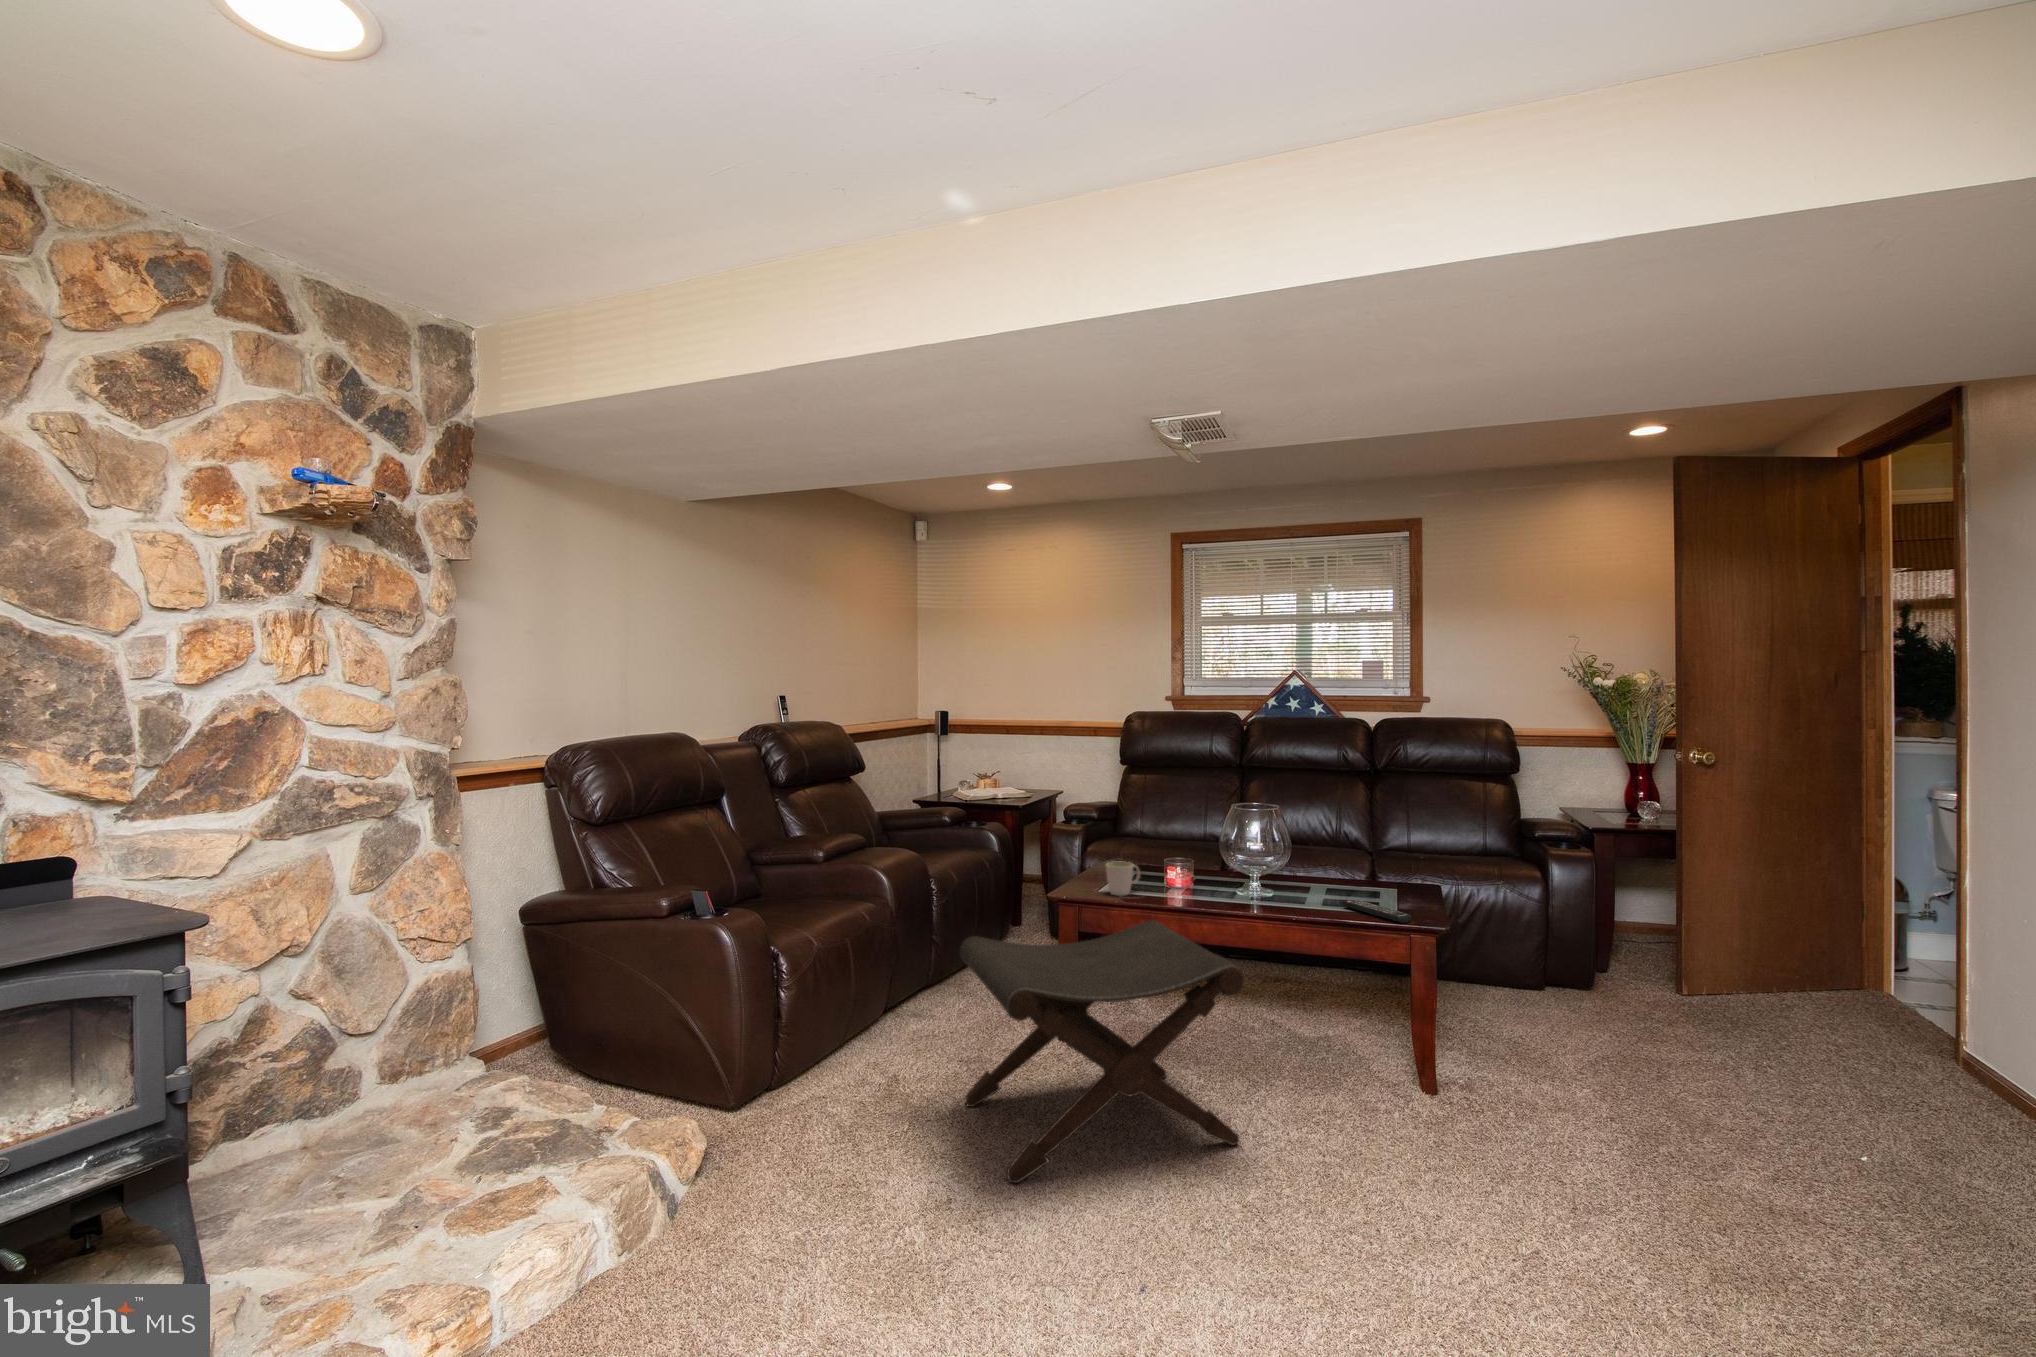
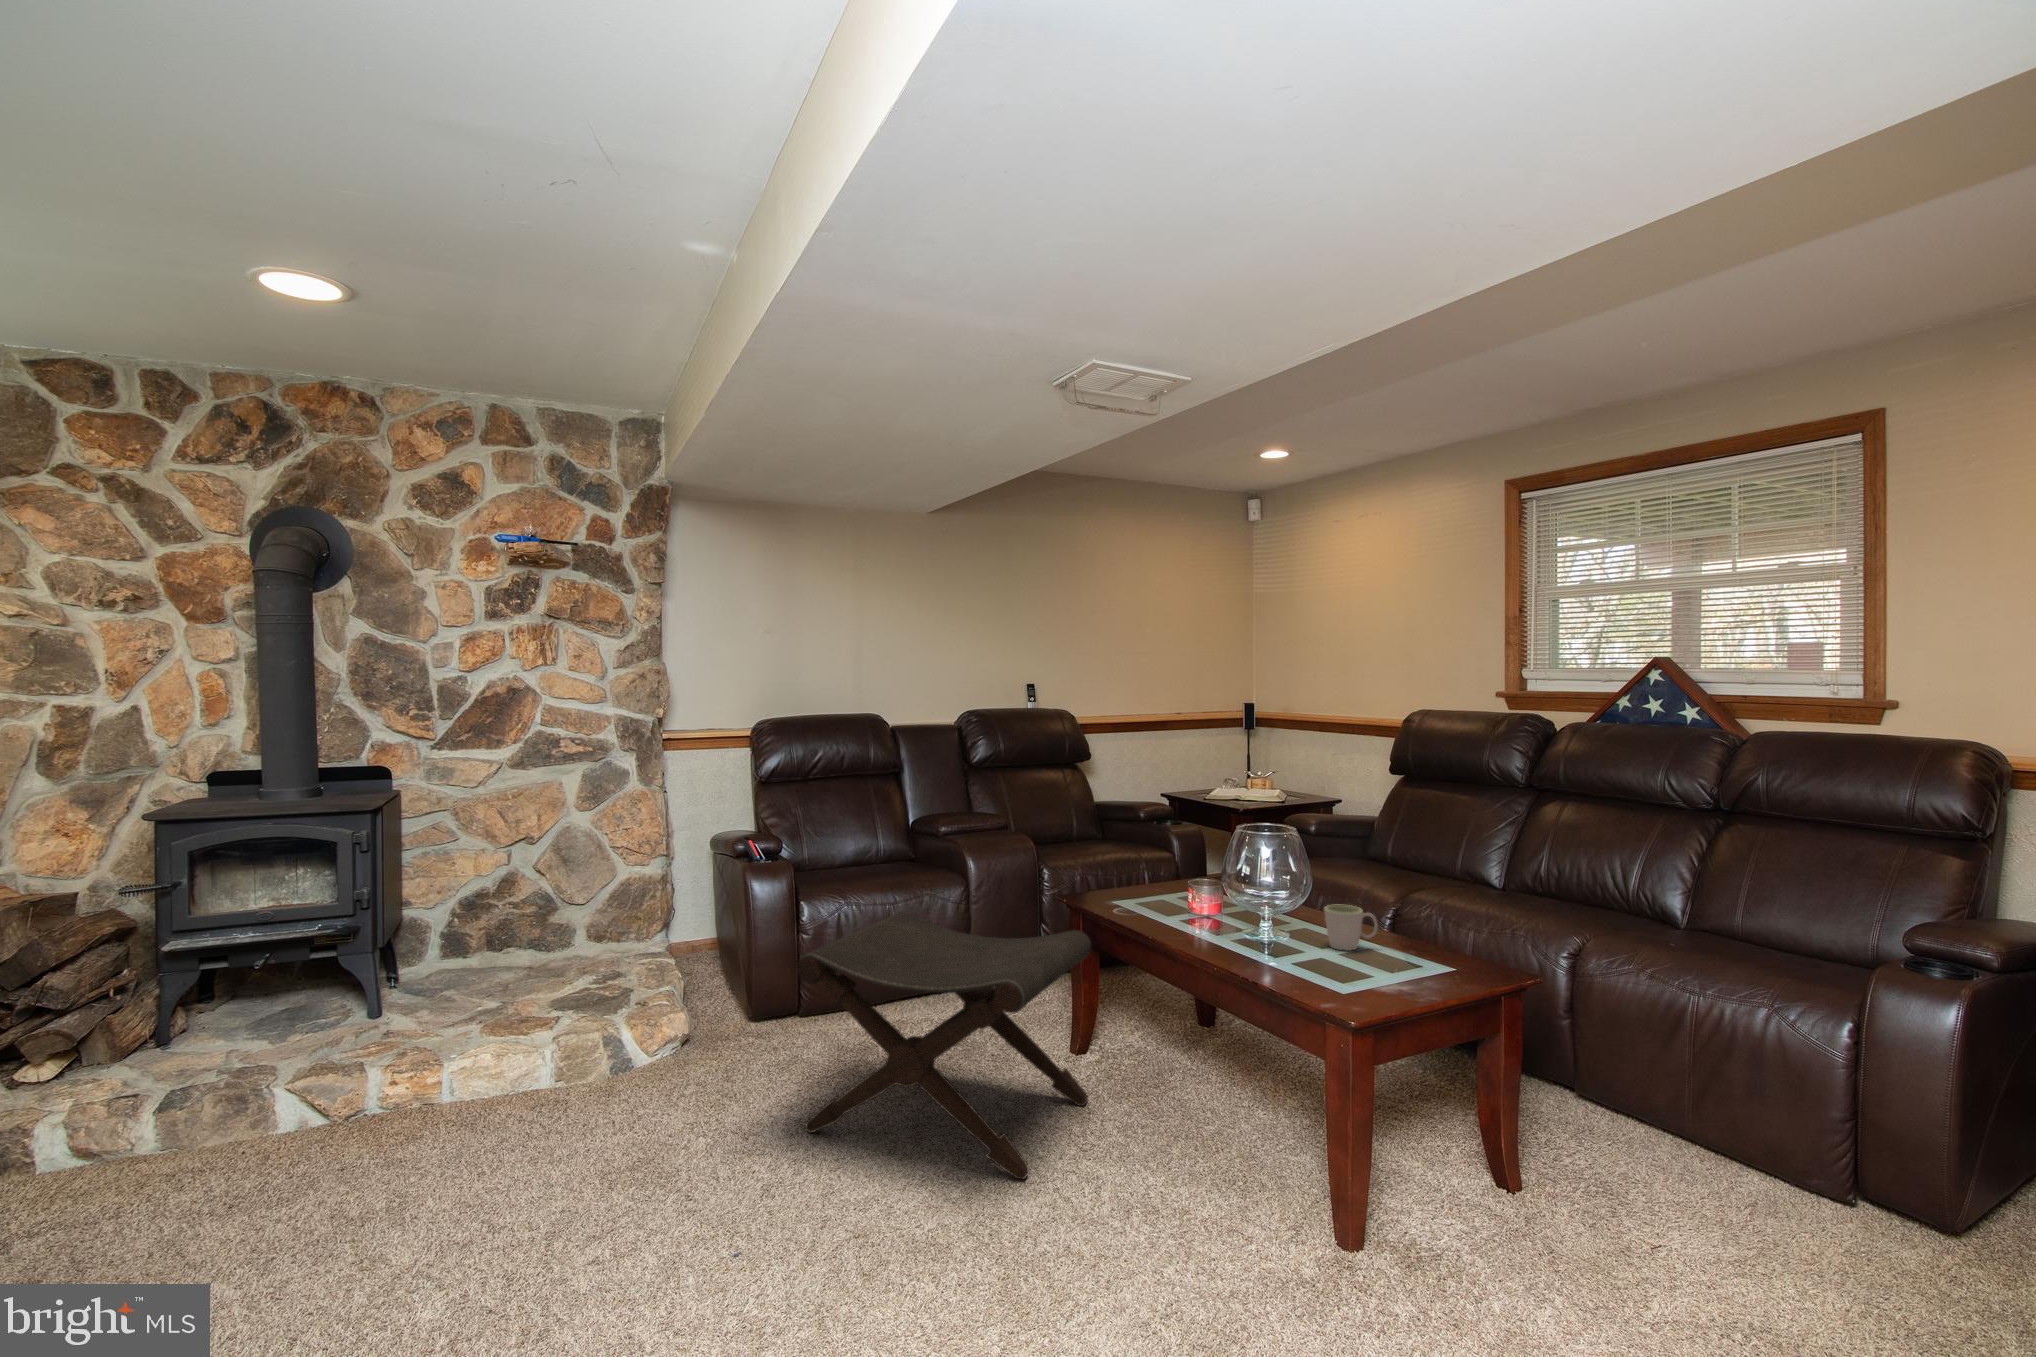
mug: present [1106,861,1140,896] -> present [1324,904,1377,950]
remote control: present [1342,900,1412,923] -> none [1311,954,1340,992]

